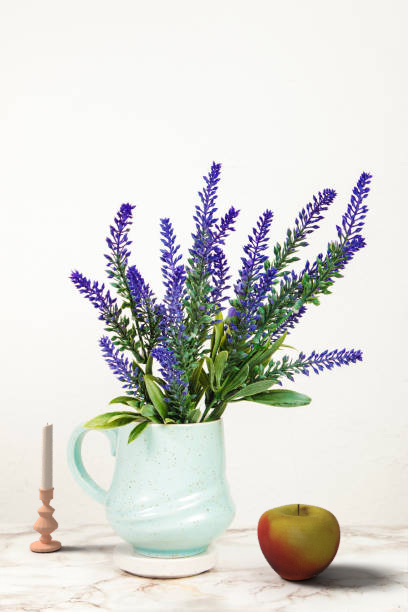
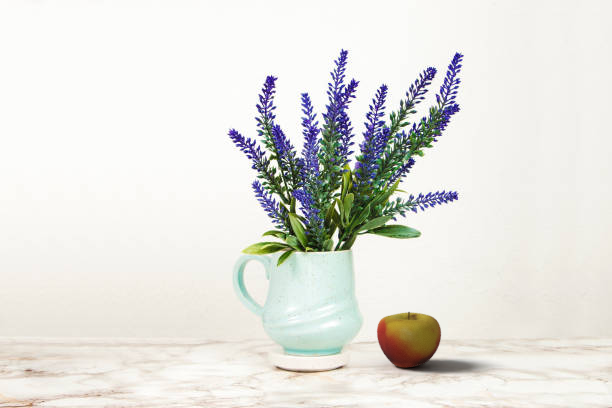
candle: present [29,423,61,552] -> none [198,252,222,352]

